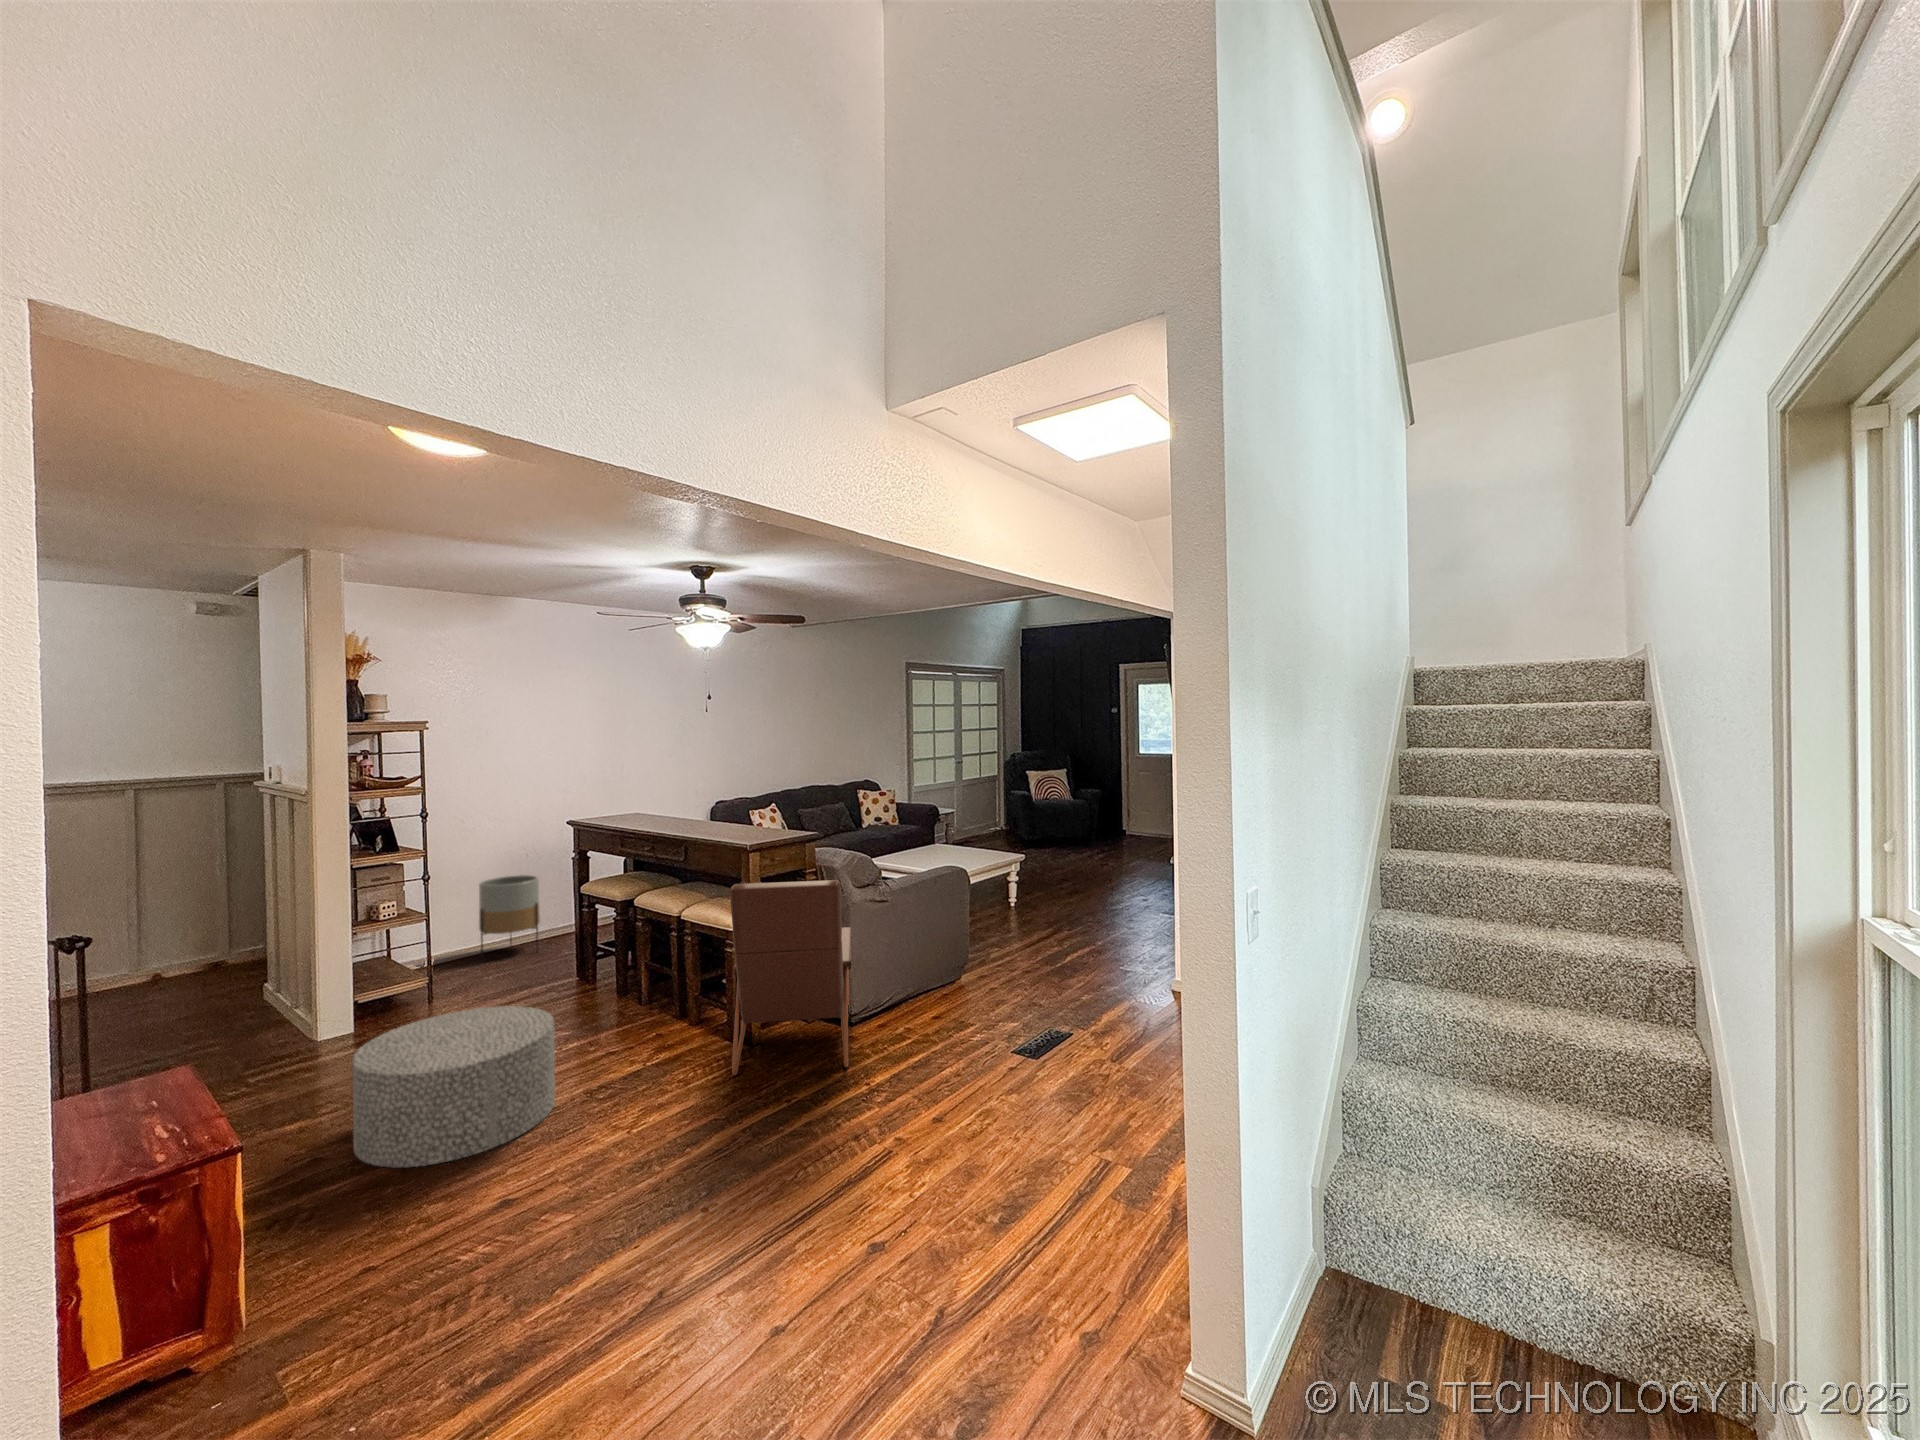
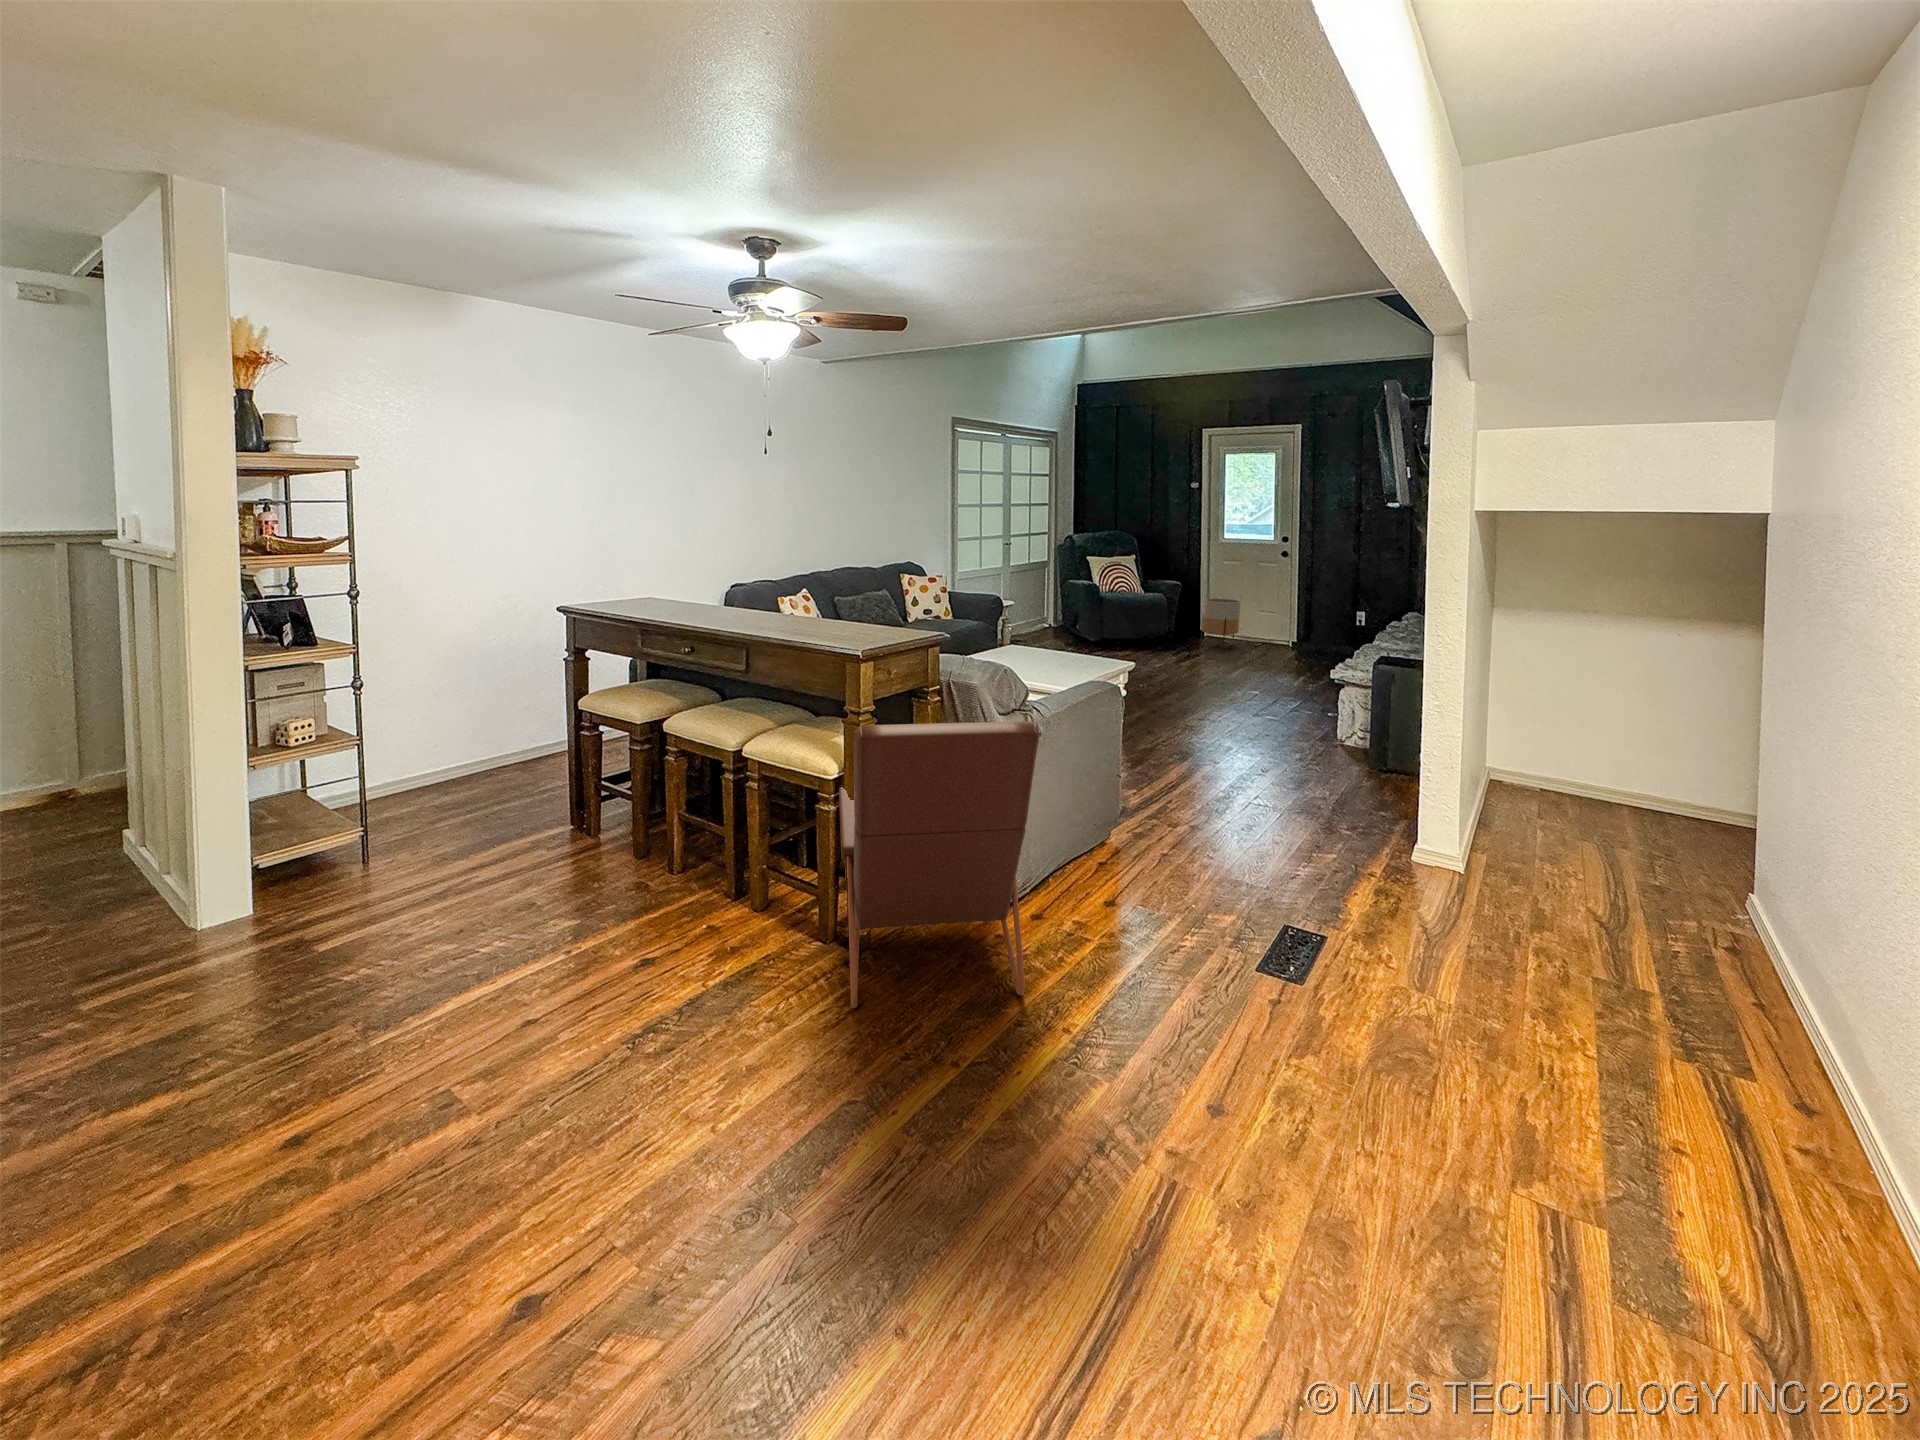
planter: present [479,875,540,959] -> present [1200,599,1241,651]
ottoman: present [352,1006,555,1168] -> none [215,907,581,1212]

